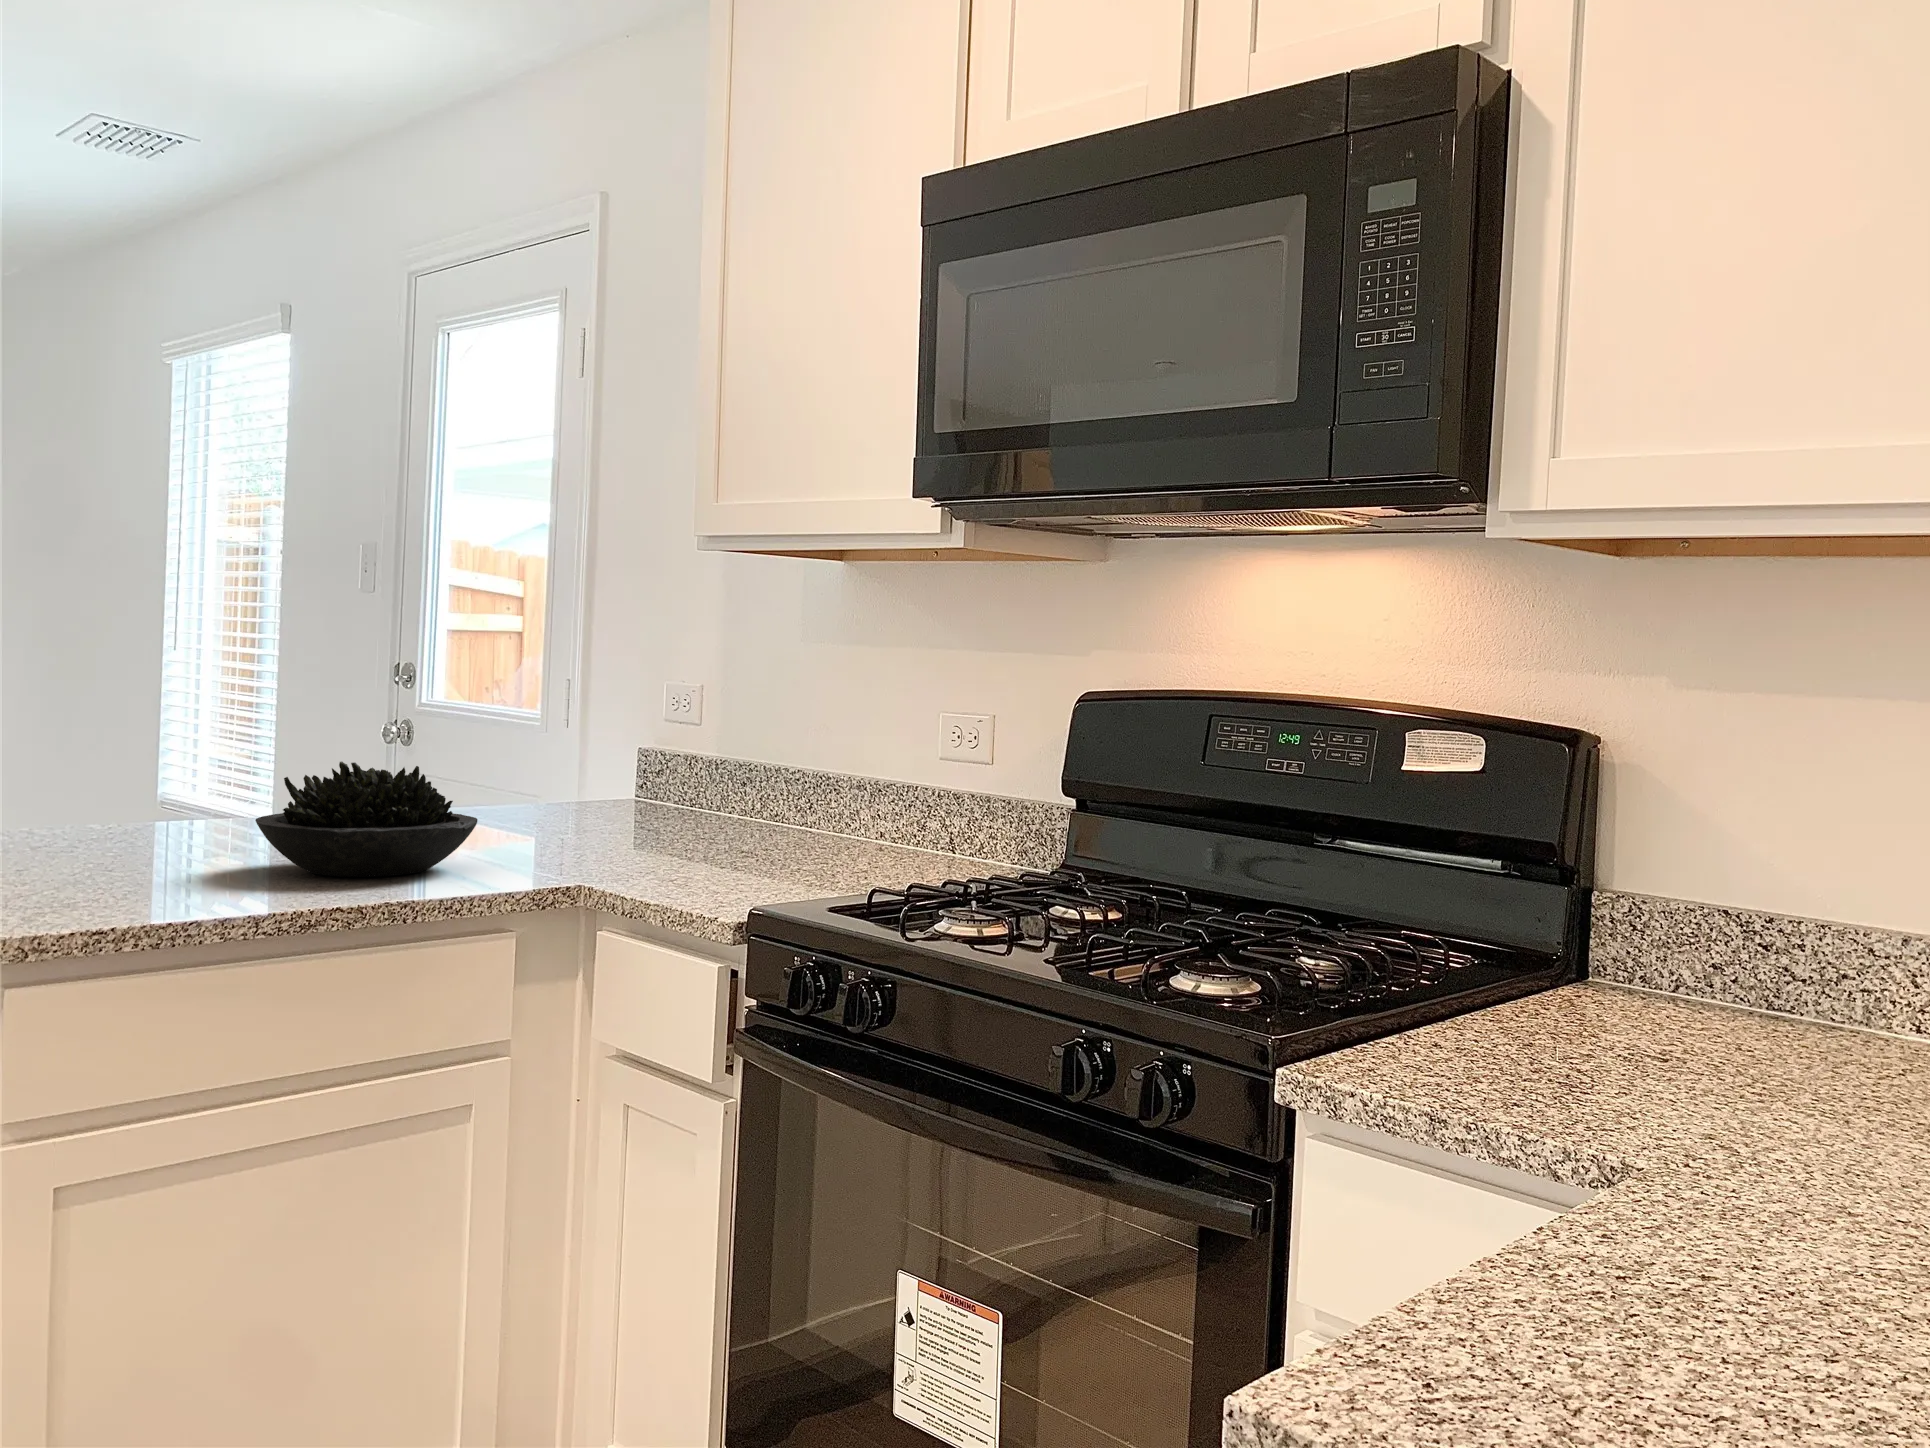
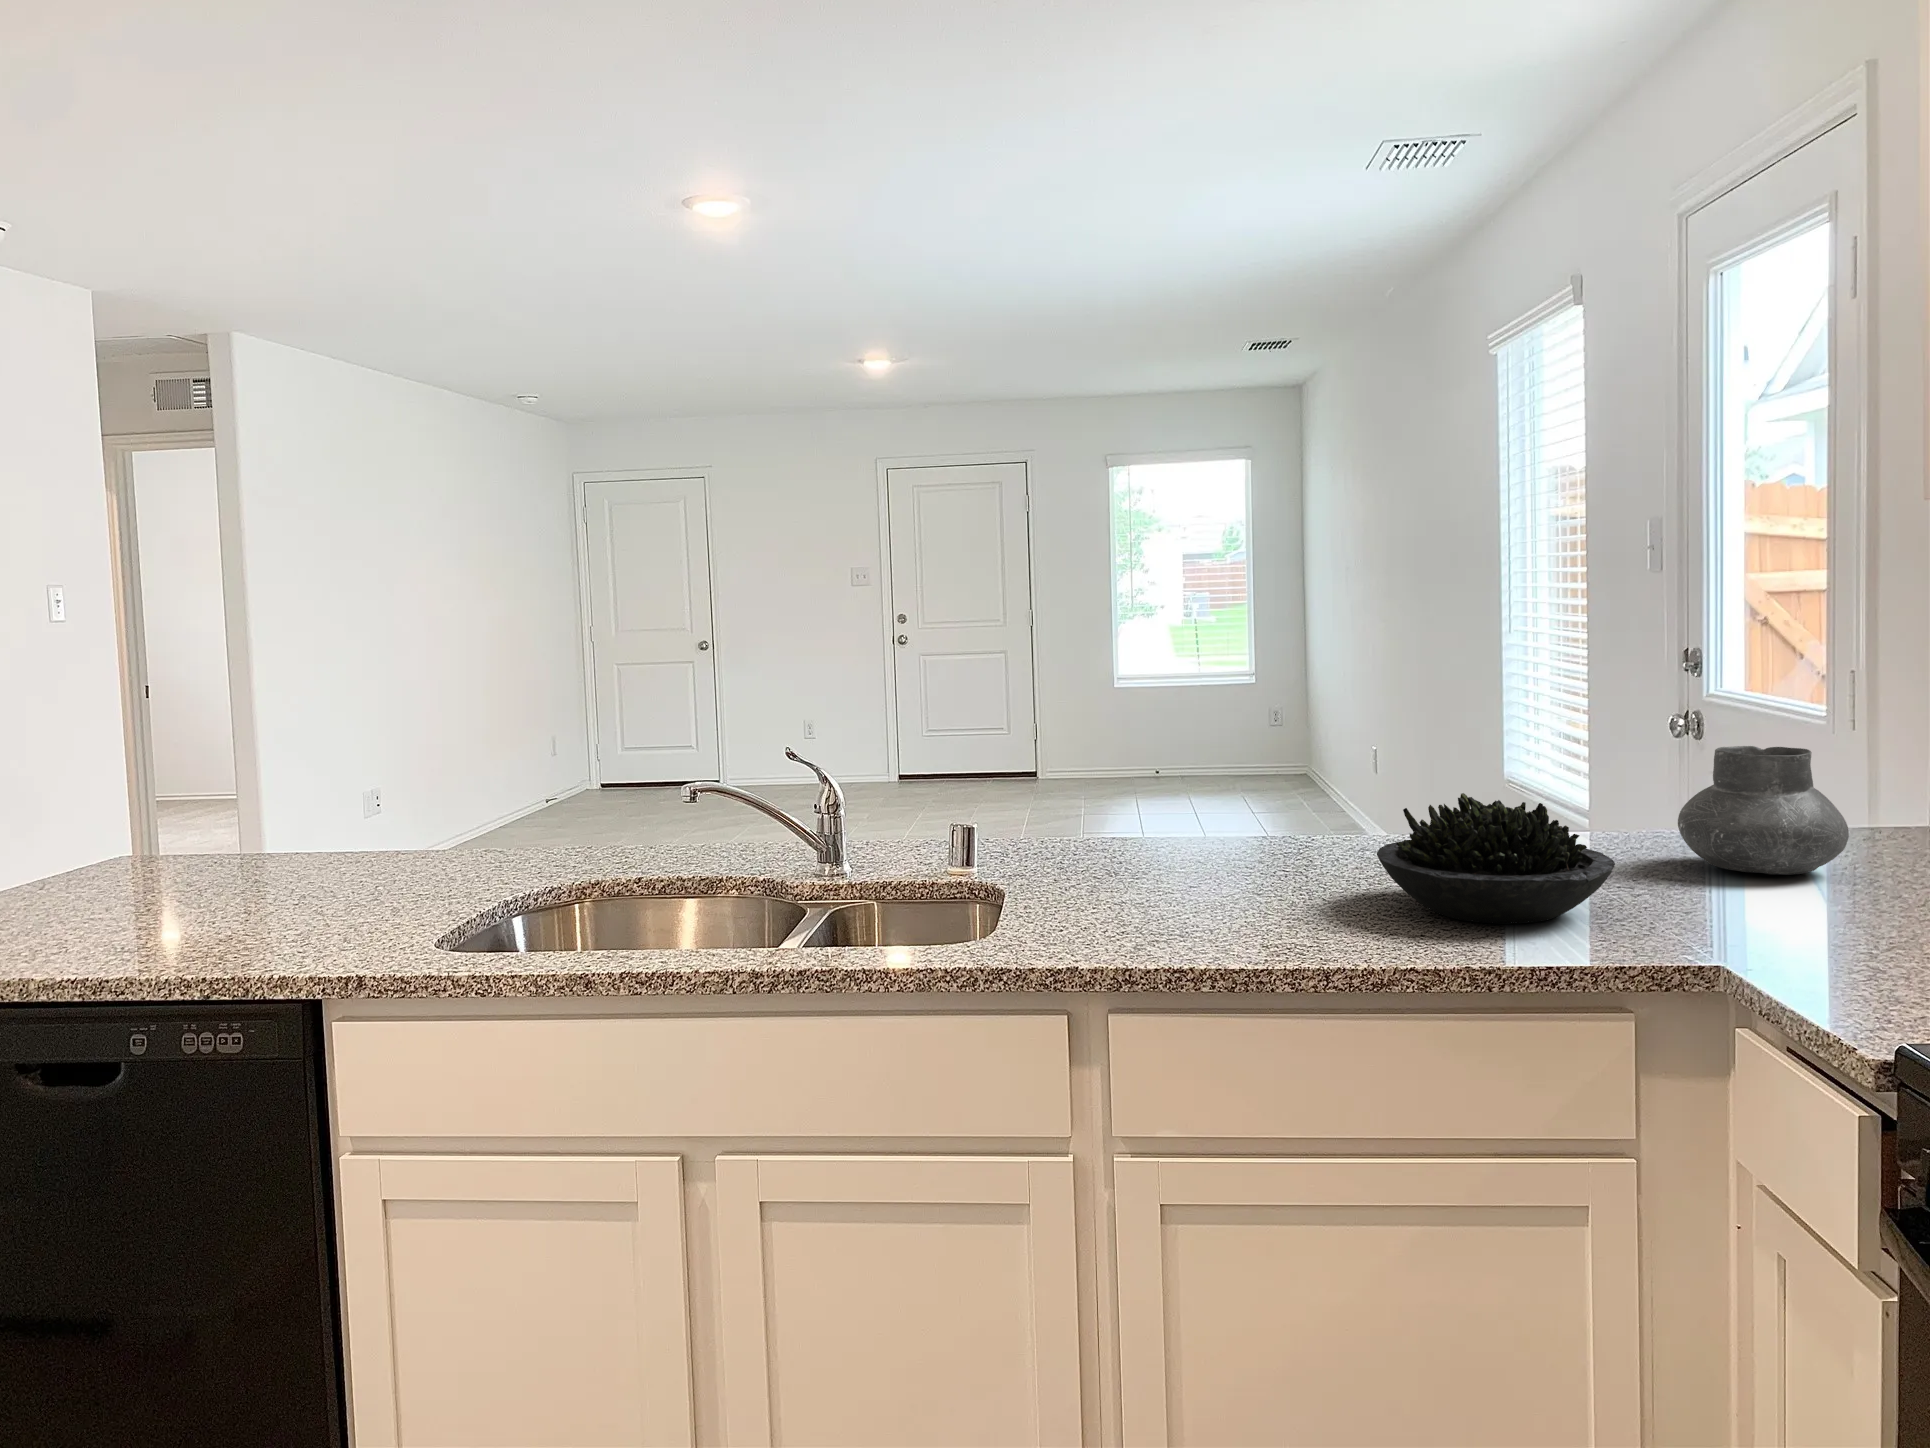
vase: none [490,733,618,836] -> present [1678,746,1849,875]

